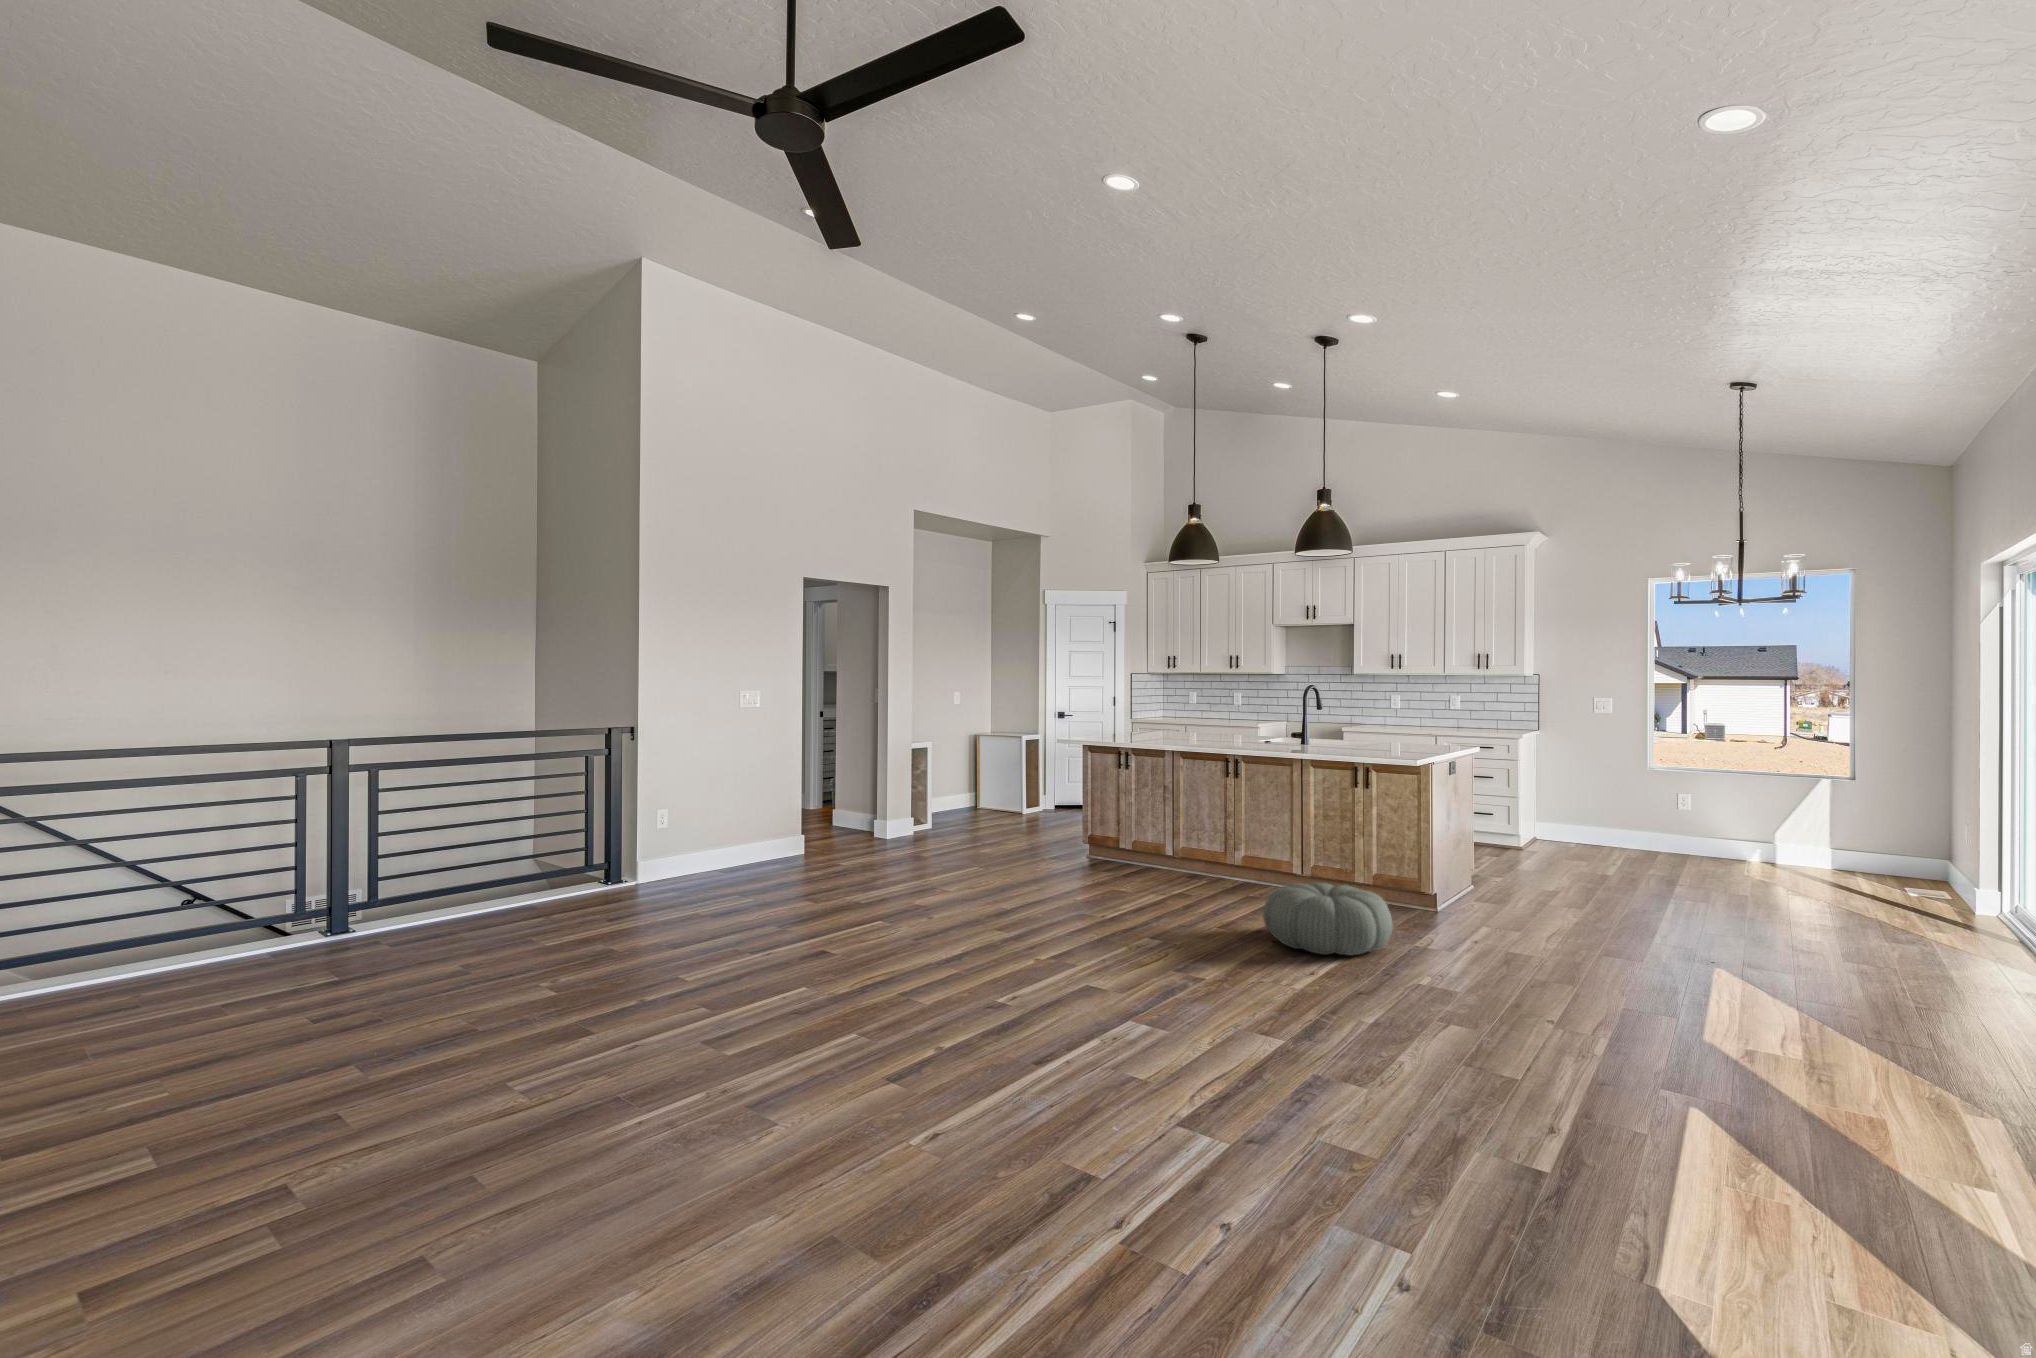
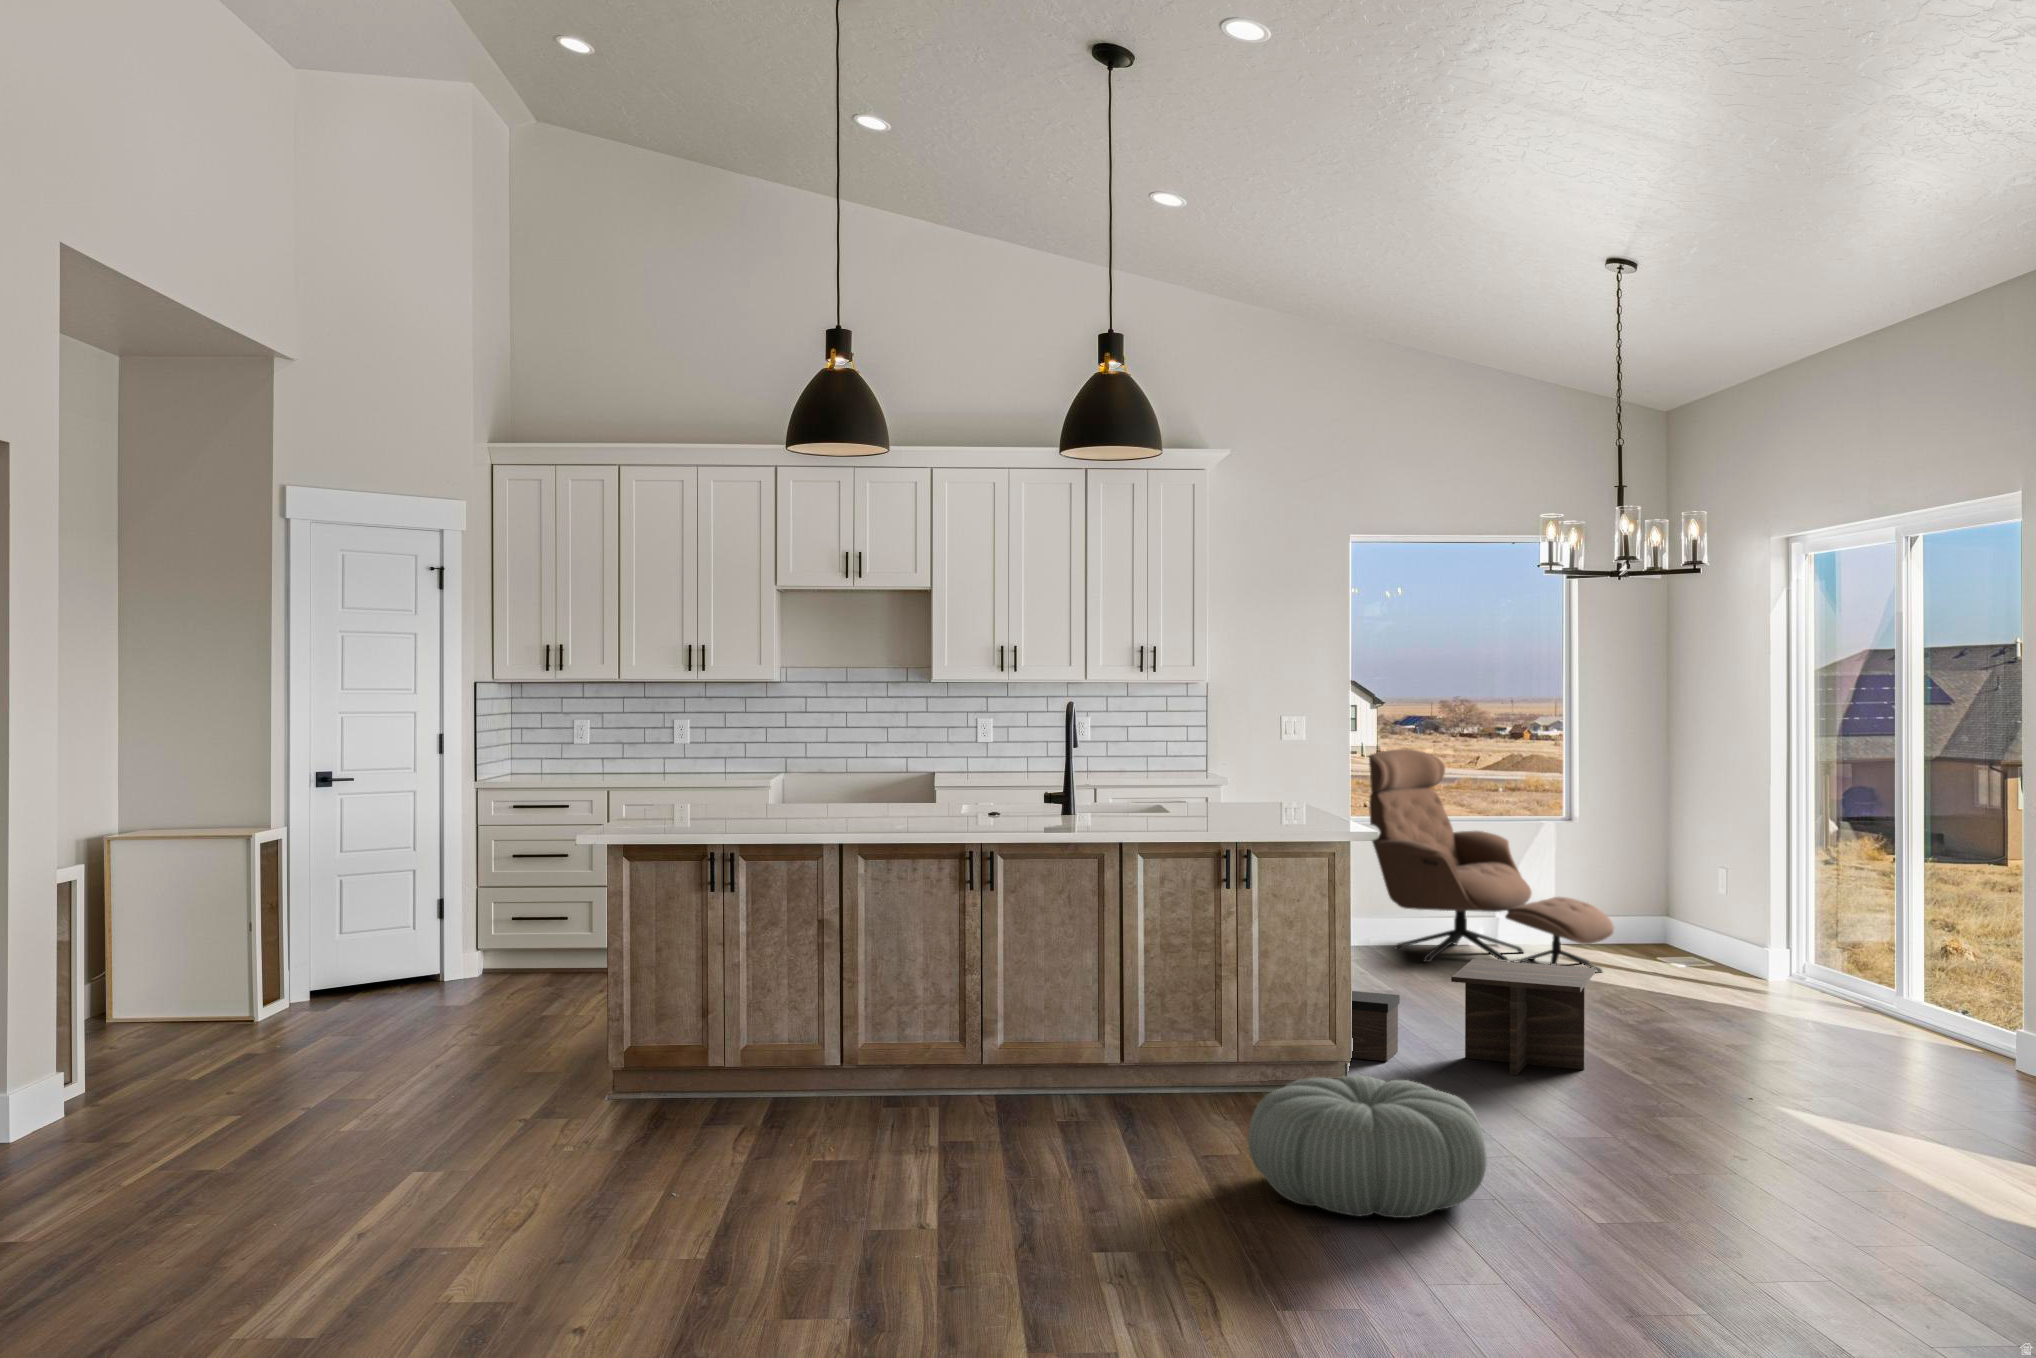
lounge chair: none [1649,722,1840,890] -> present [1369,749,1614,973]
coffee table: none [1472,852,1652,928] -> present [1352,959,1595,1075]

